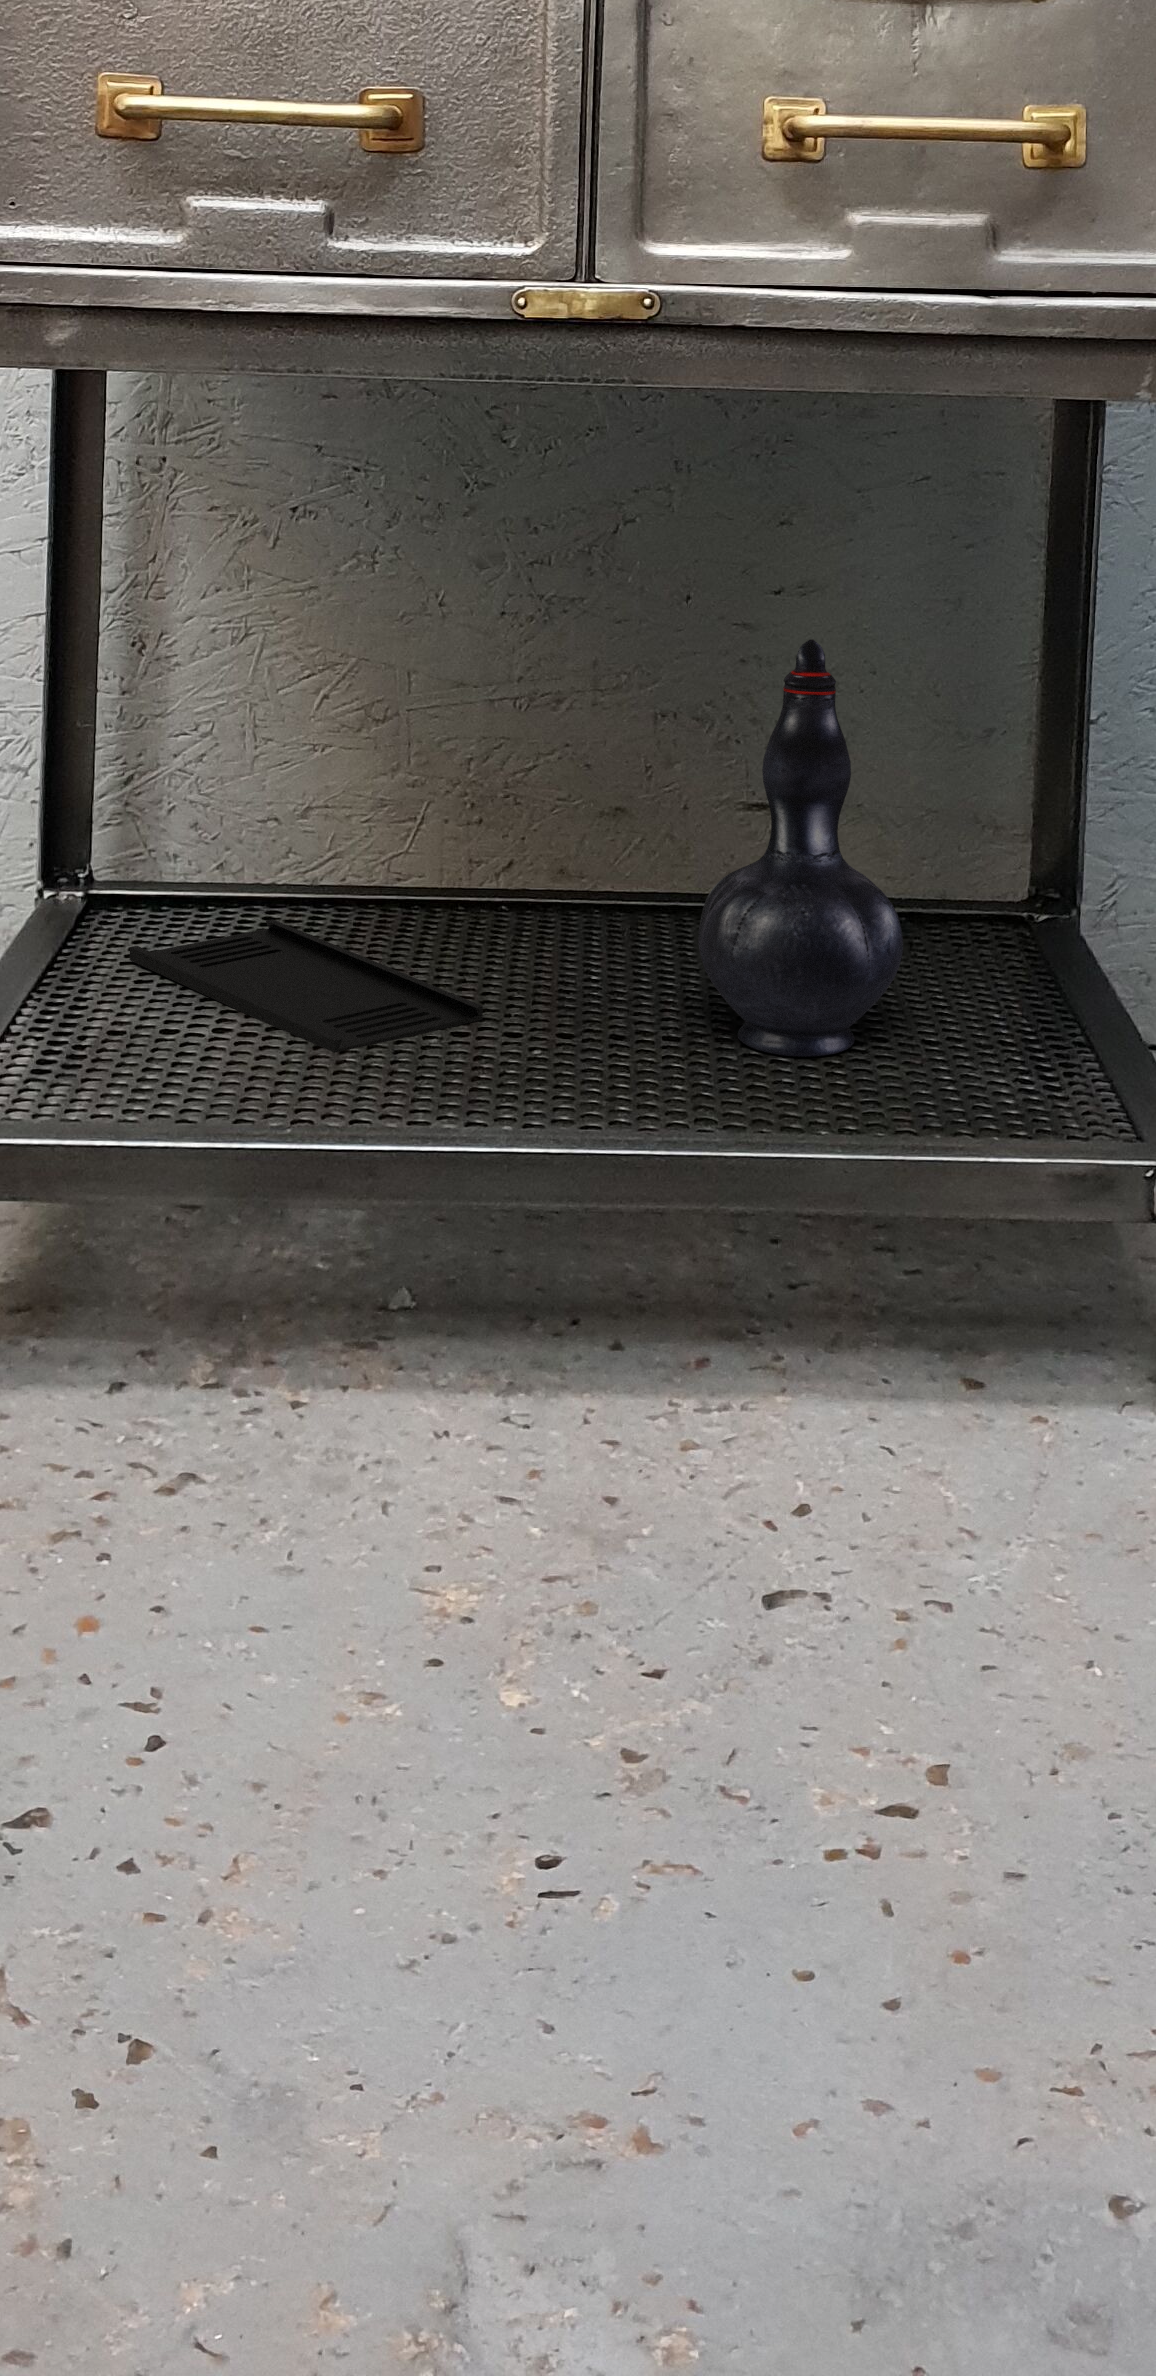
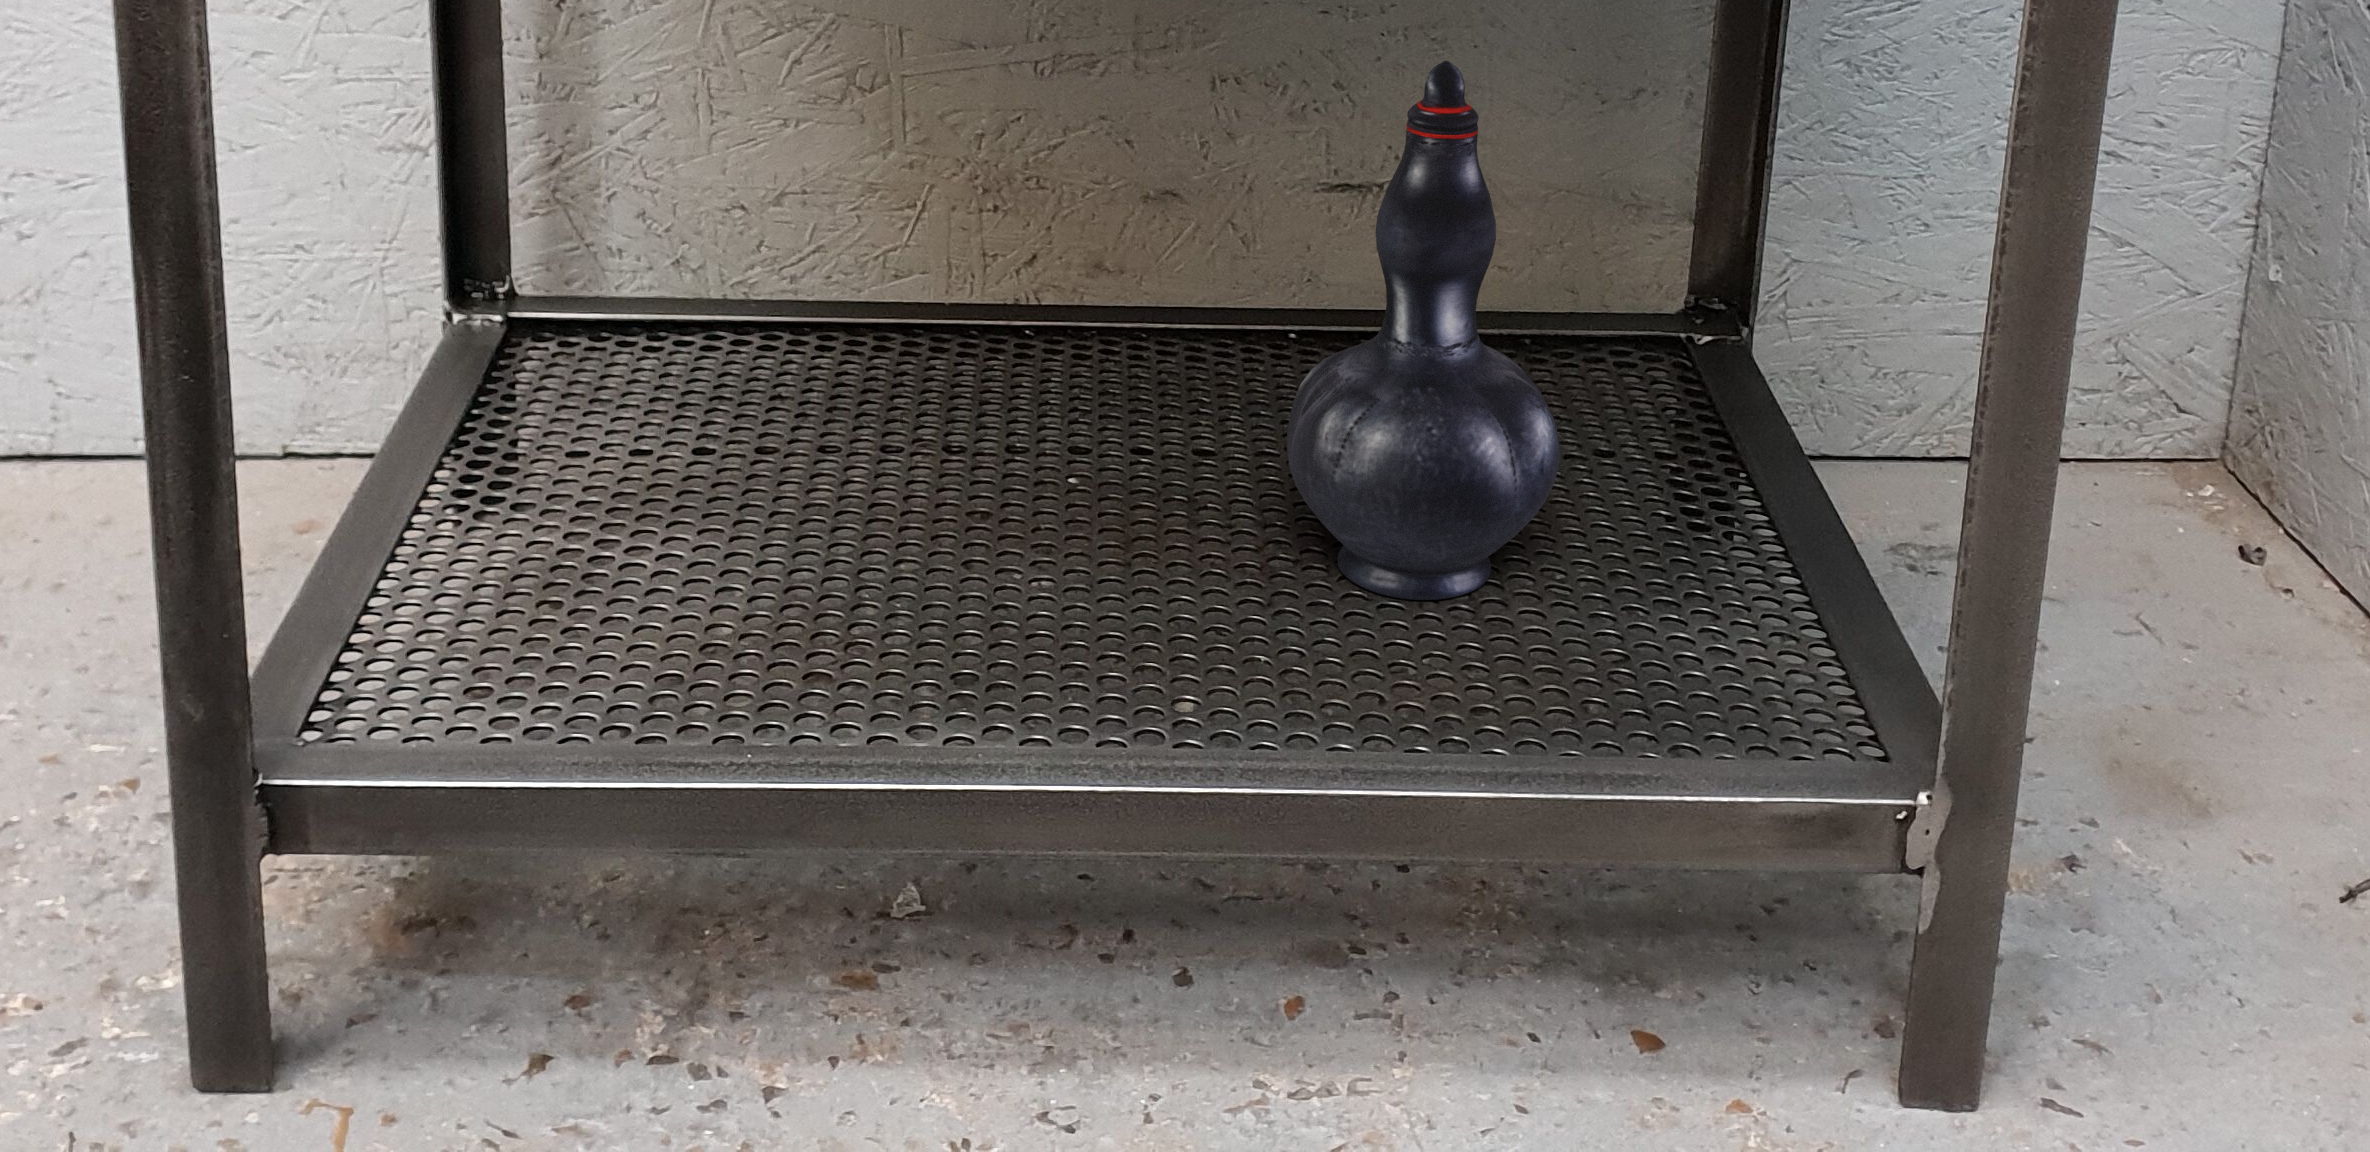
tray: present [130,919,483,1053] -> none [550,365,1004,603]

